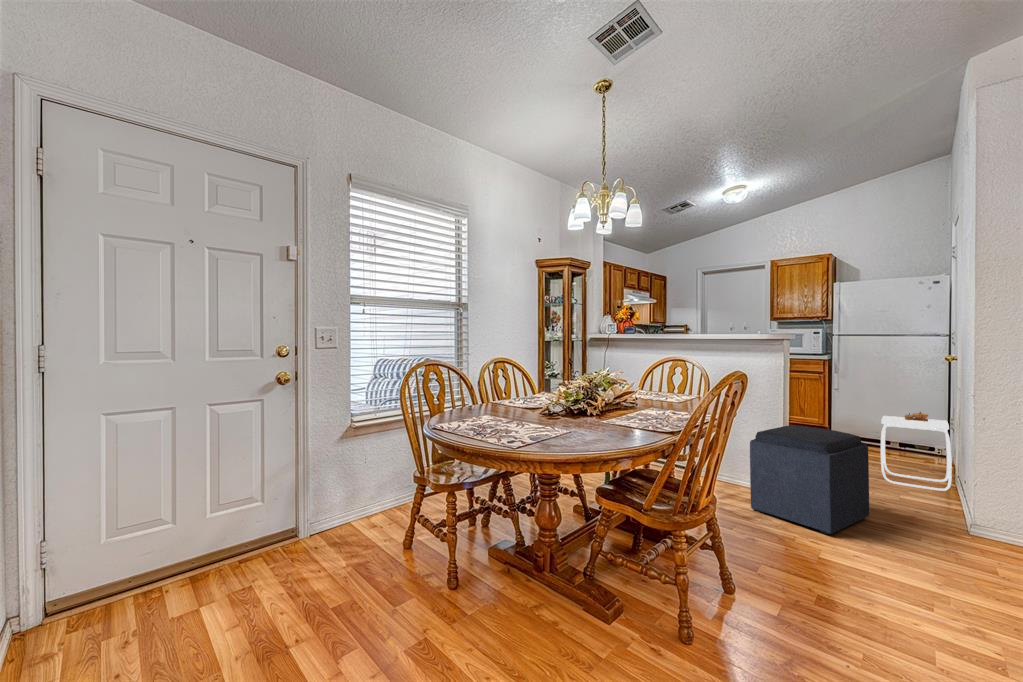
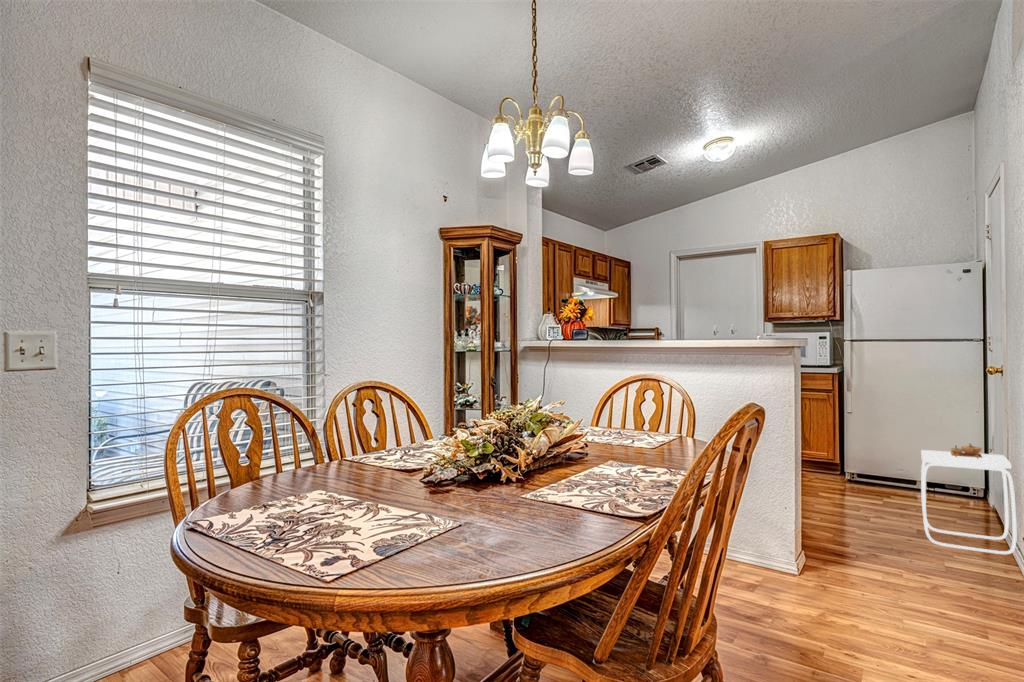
ottoman: present [750,426,869,535] -> none [757,472,927,646]

